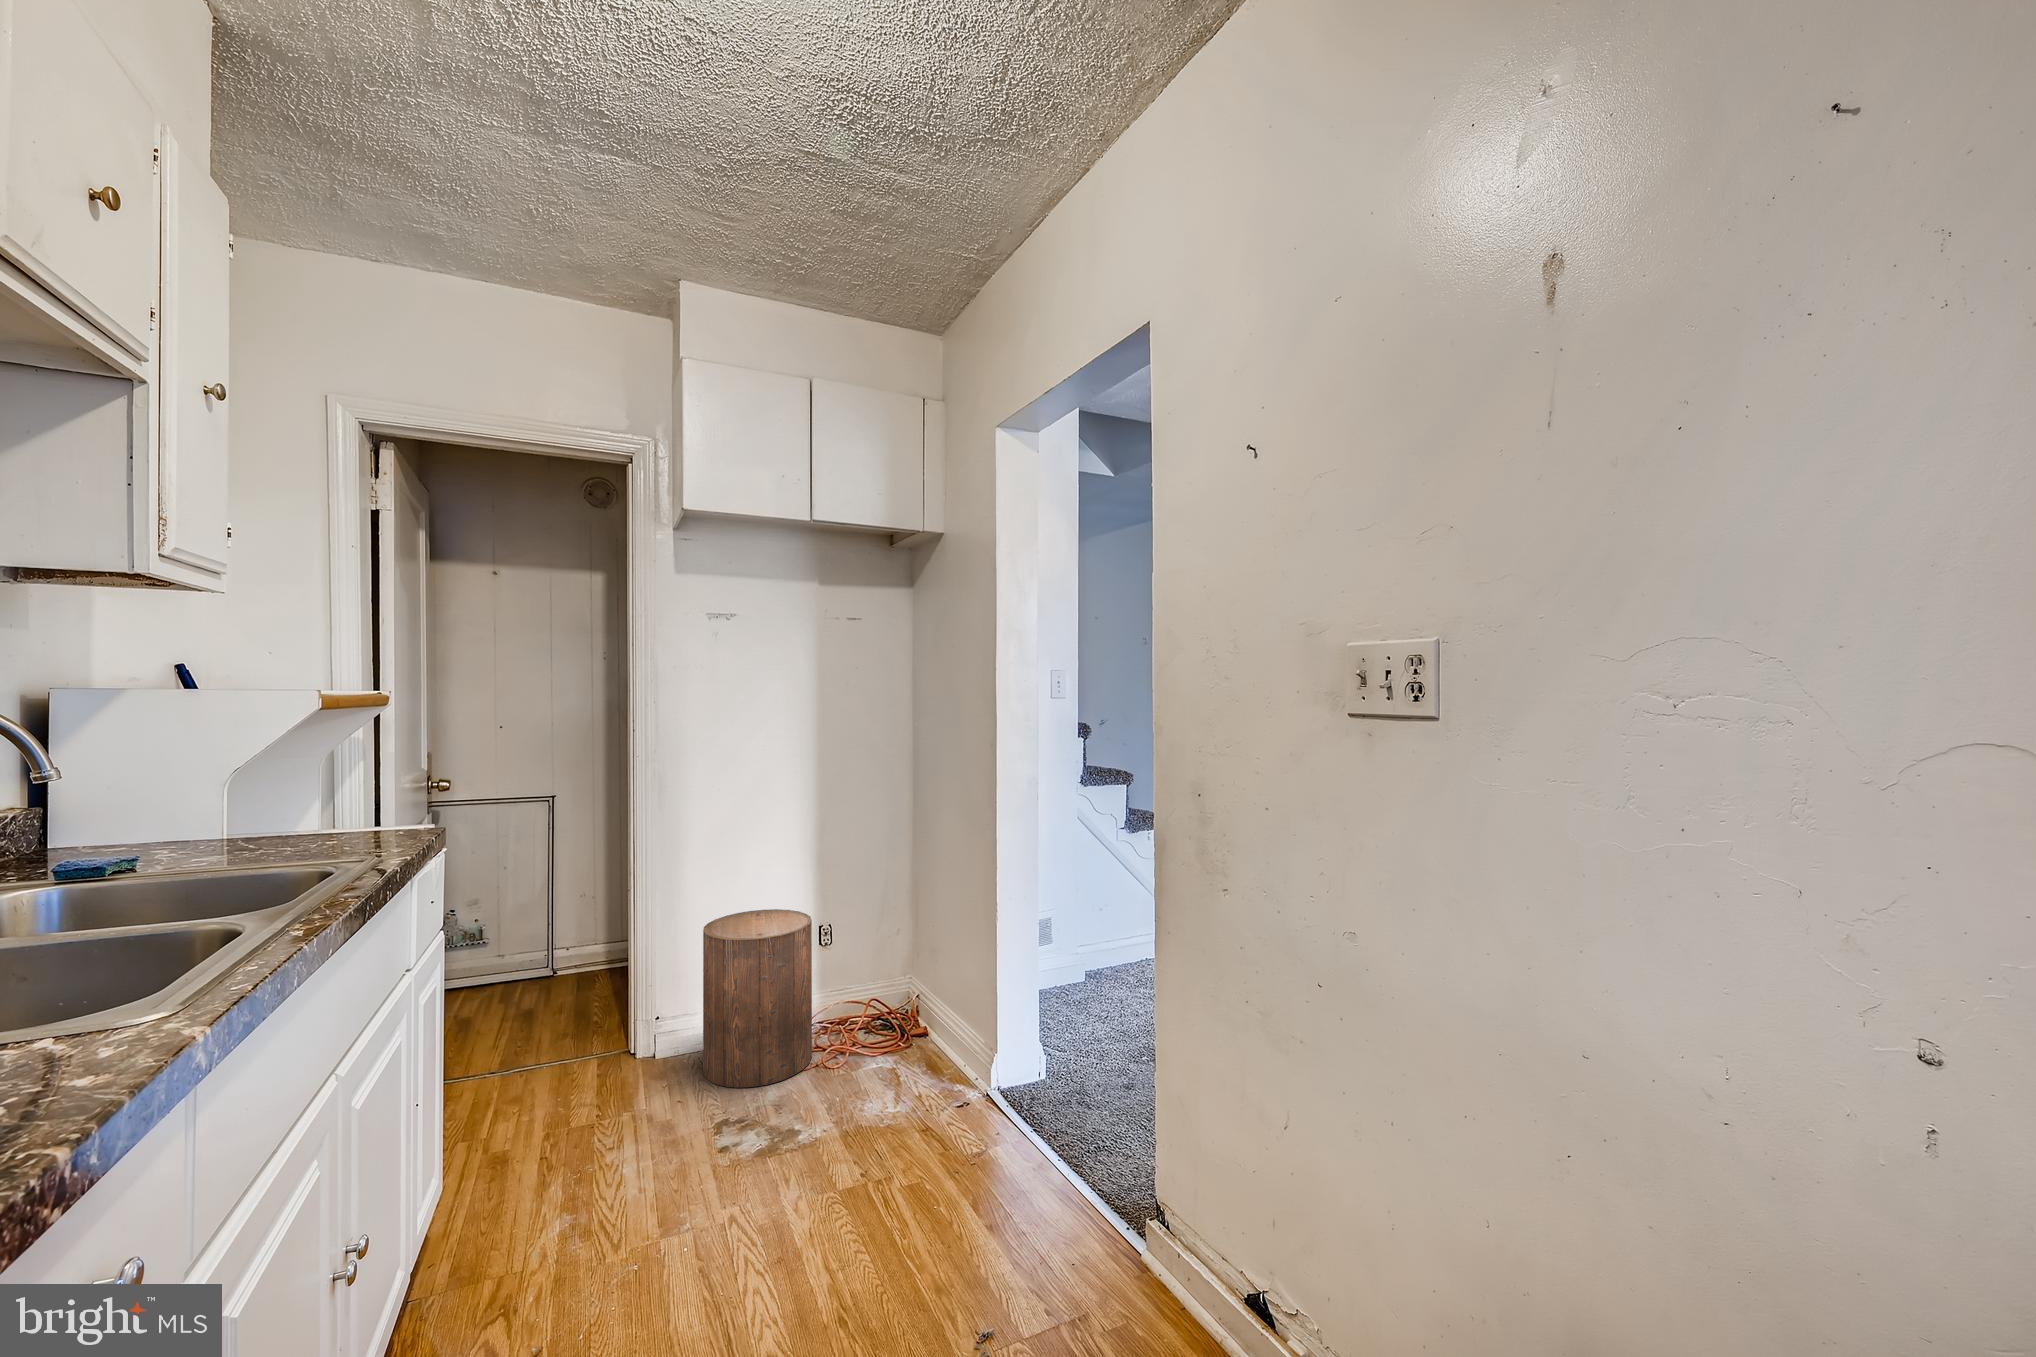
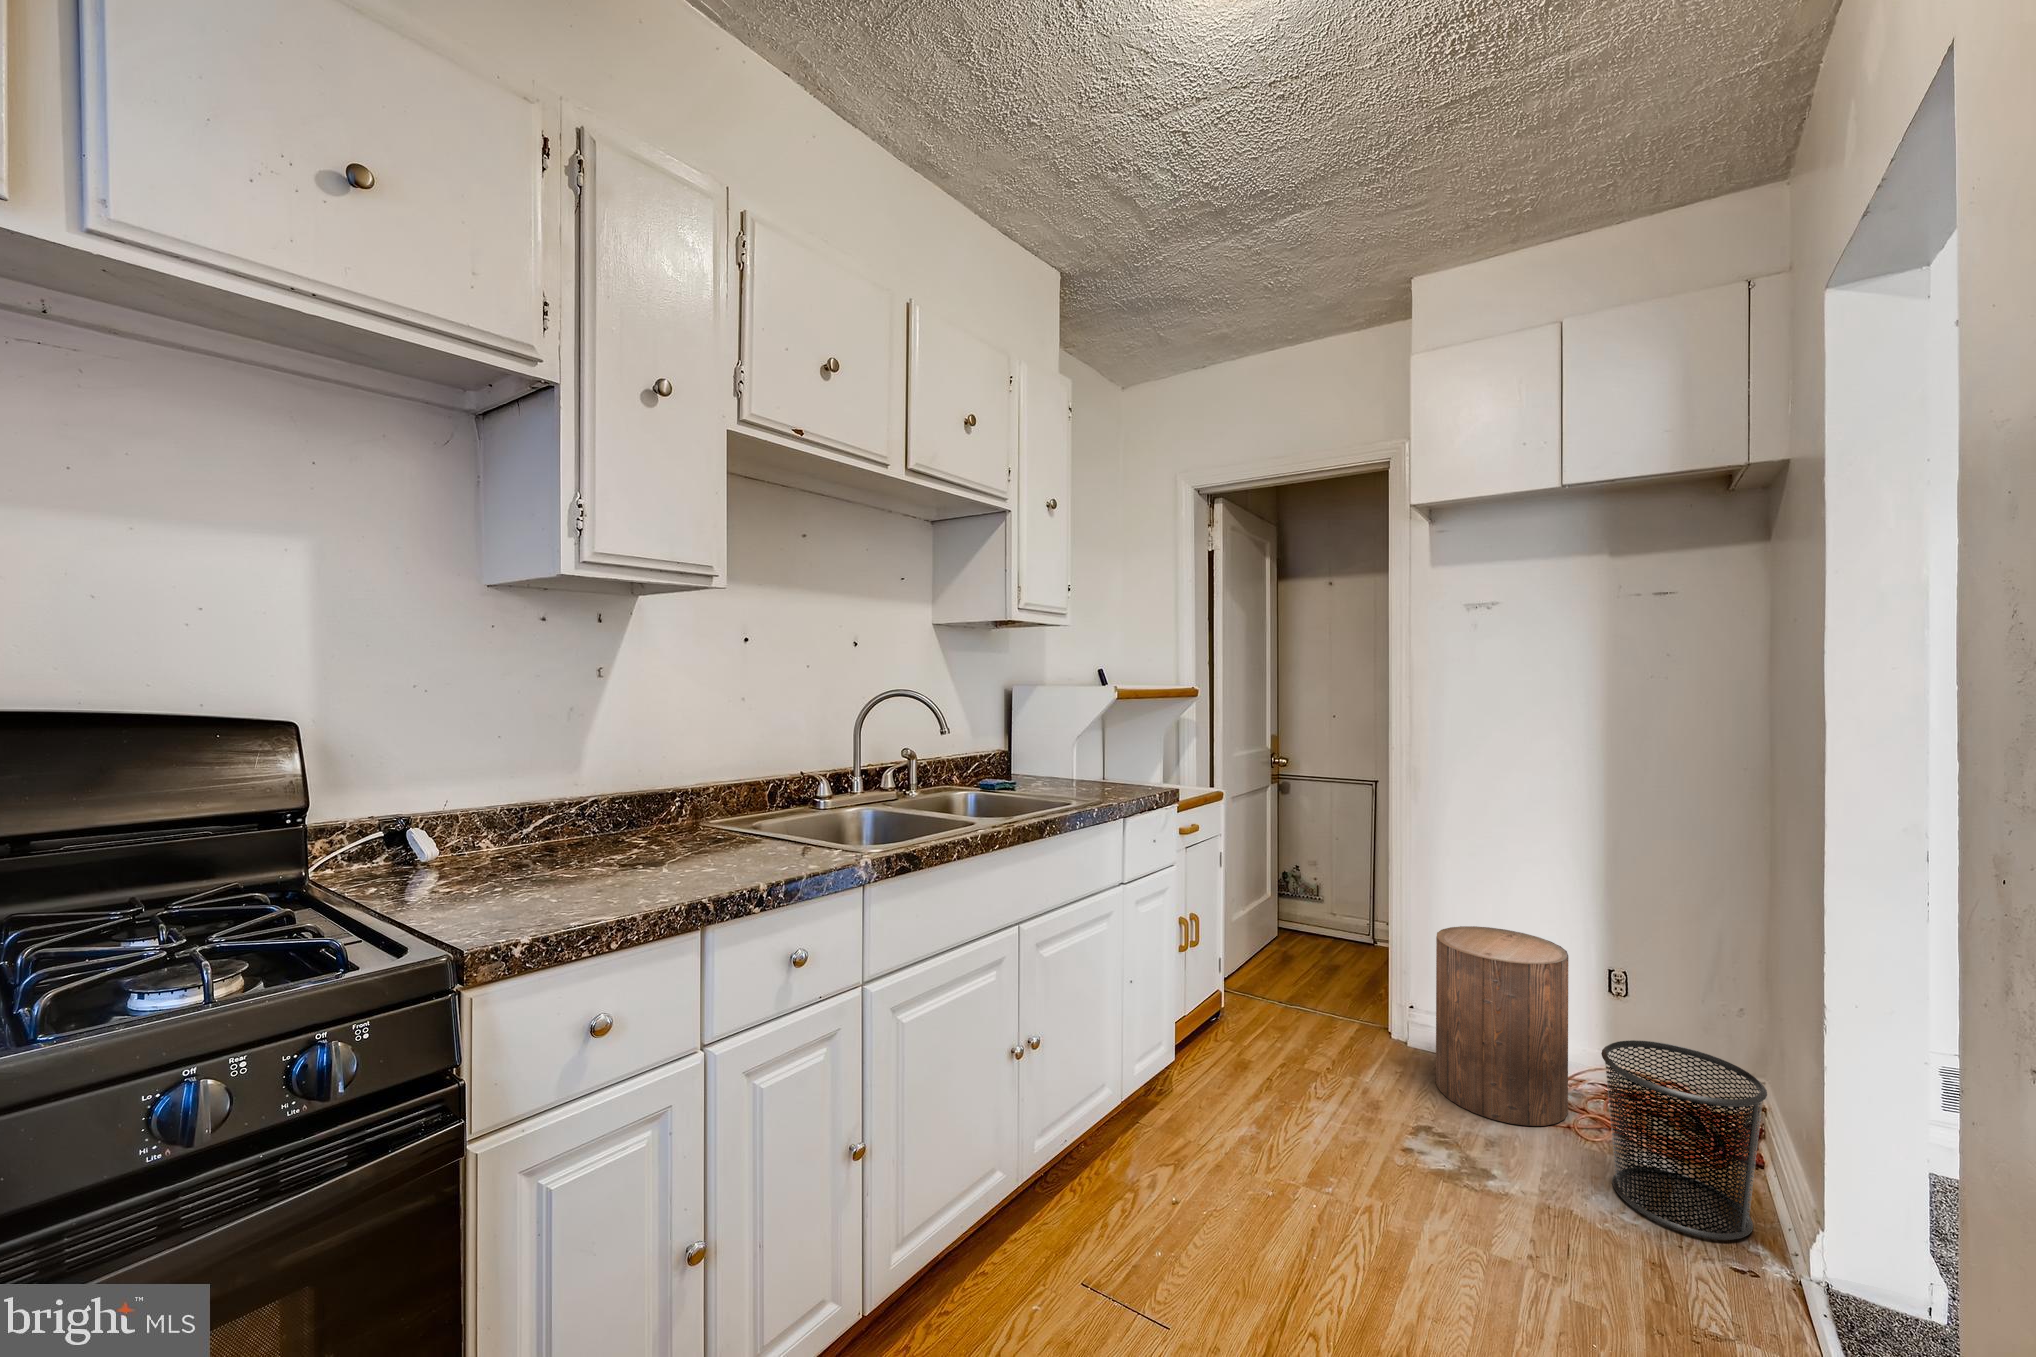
waste bin: none [858,958,955,1096] -> present [1601,1040,1767,1240]

